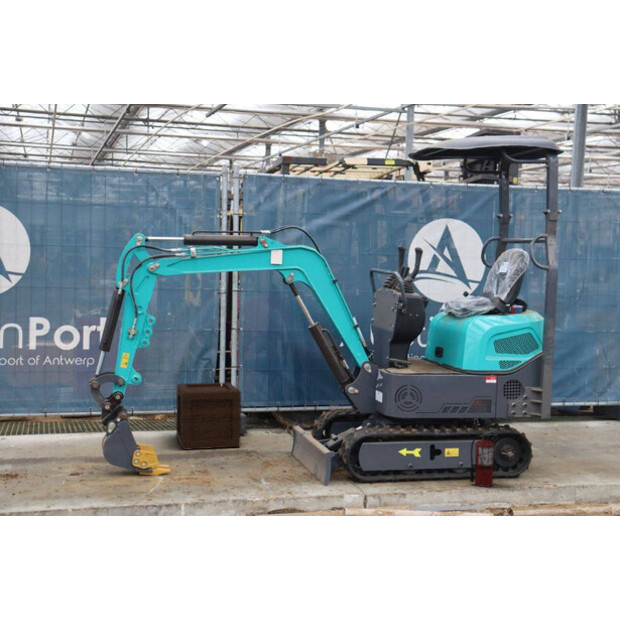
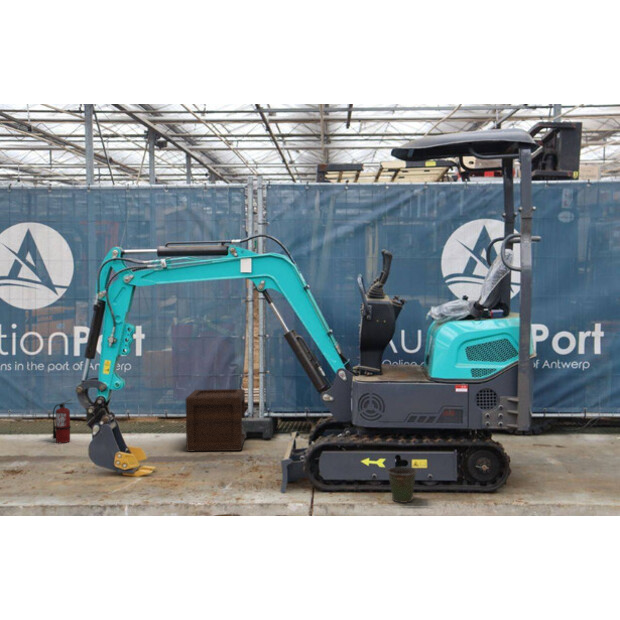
fire extinguisher: present [469,429,497,487] -> present [53,400,71,443]
bucket: none [427,455,457,488] -> present [387,467,417,503]

